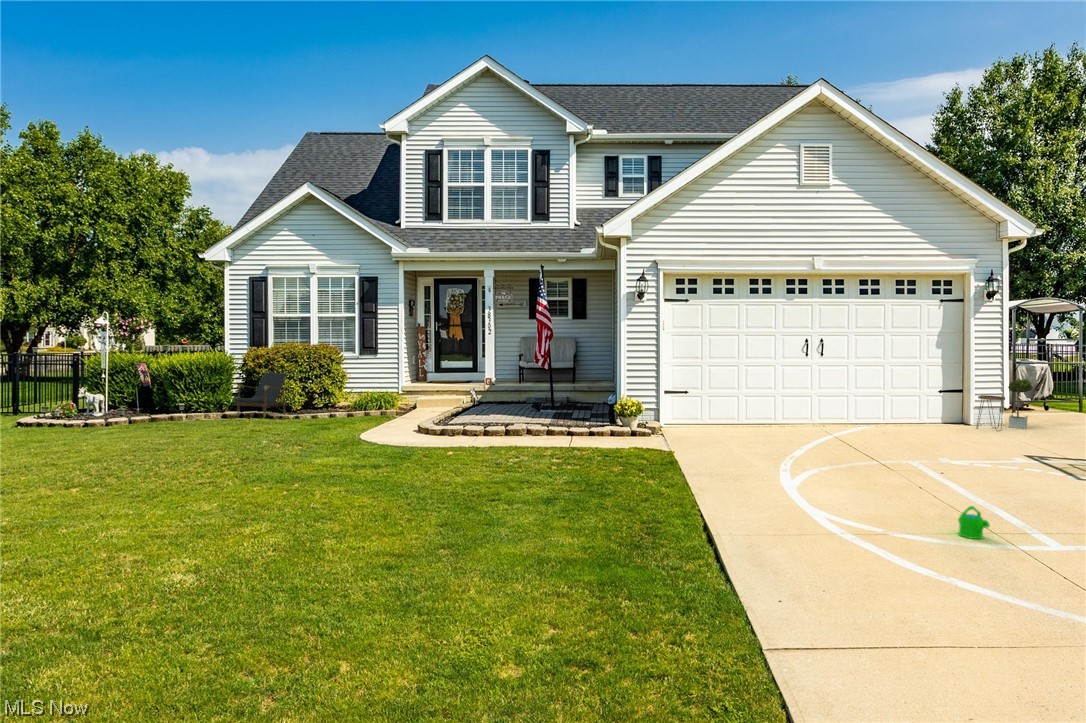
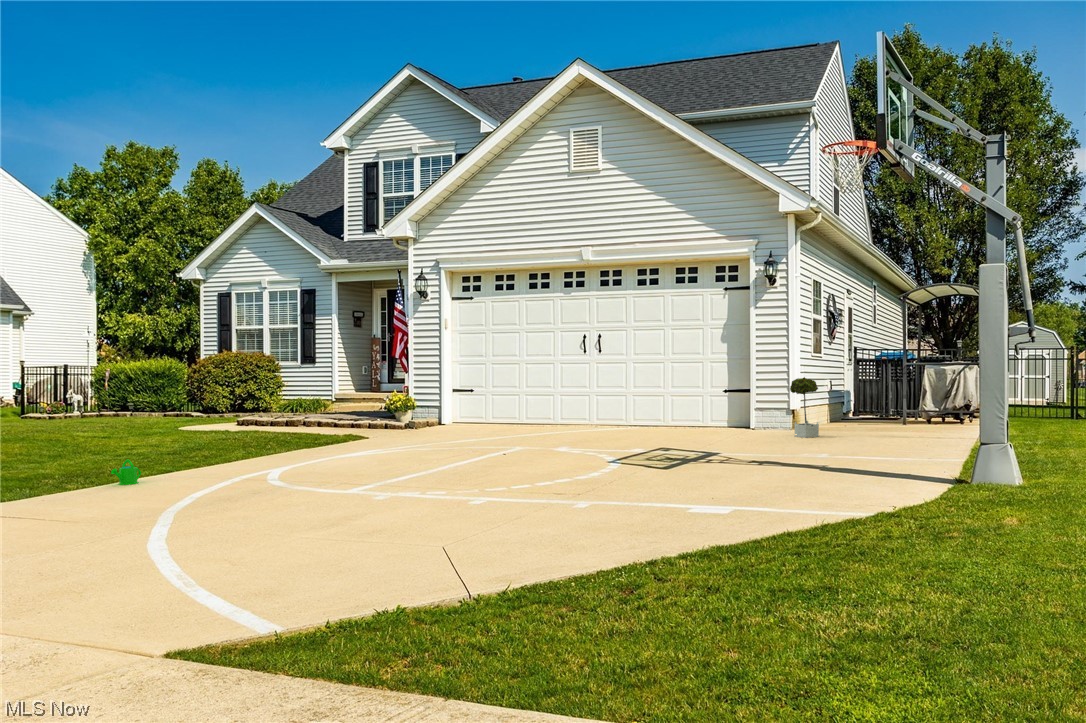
lounge chair: present [235,373,286,417] -> none [173,377,216,415]
side table: present [977,395,1005,431] -> none [746,397,775,438]
watering can: present [958,506,990,539] -> present [111,459,141,485]

